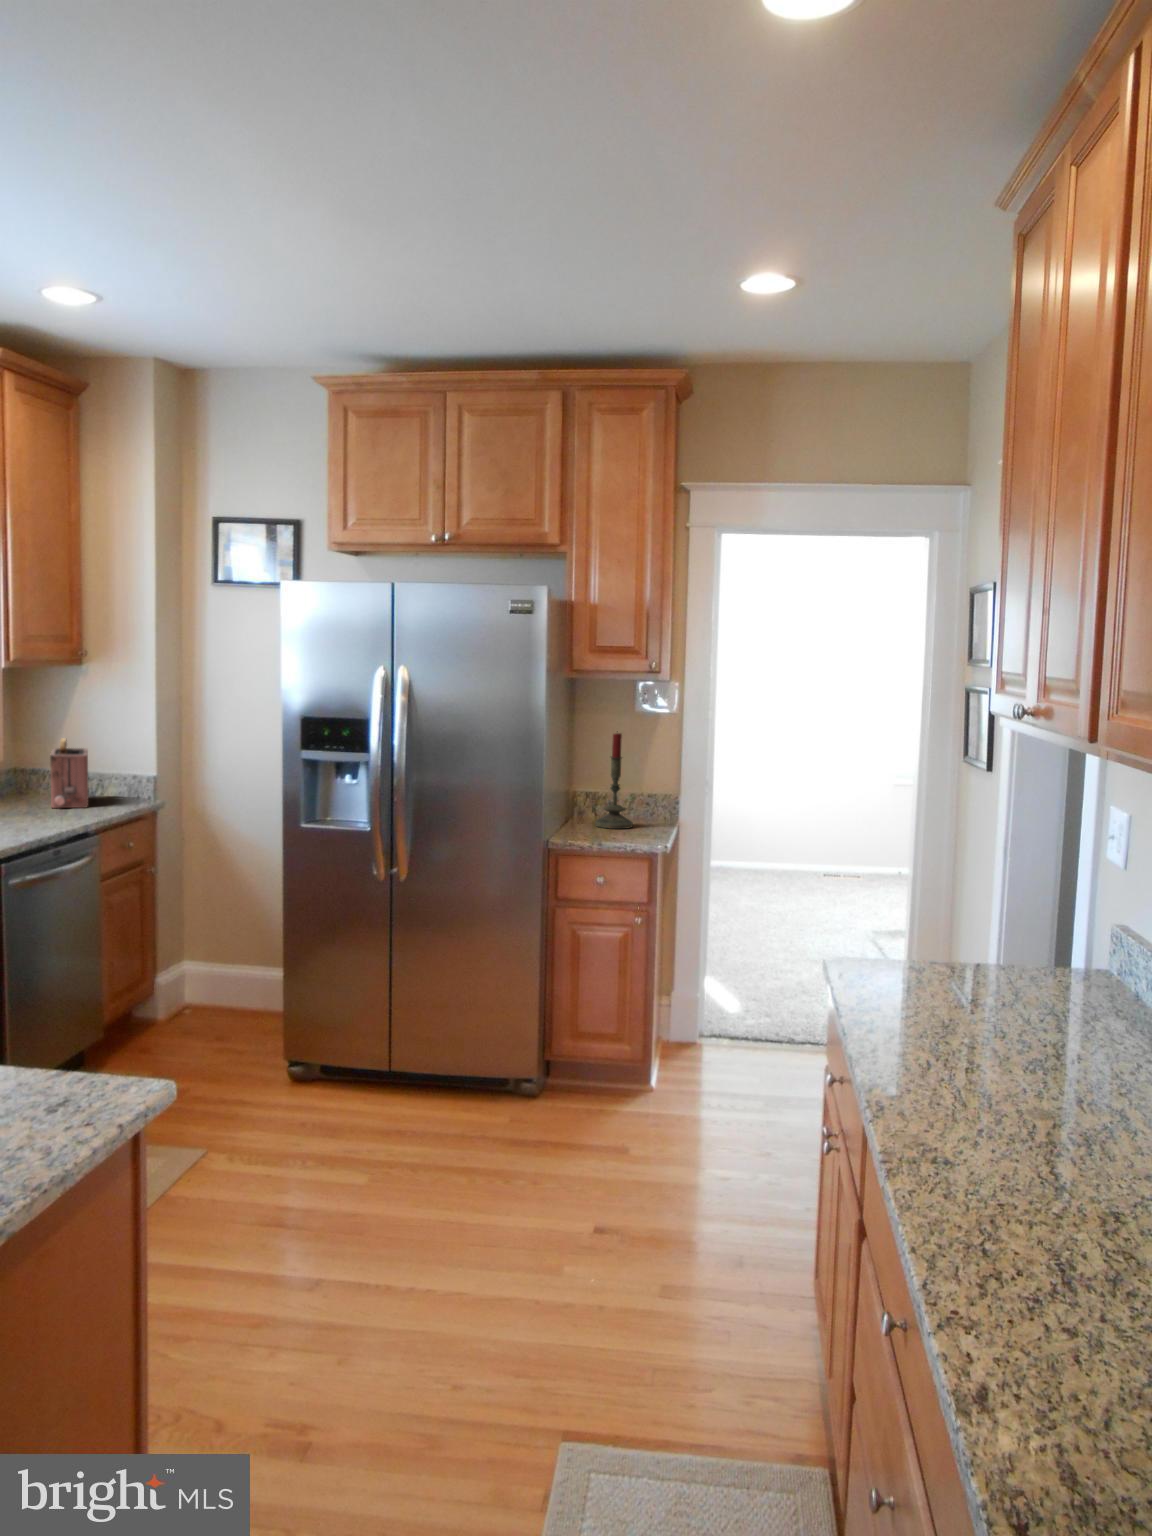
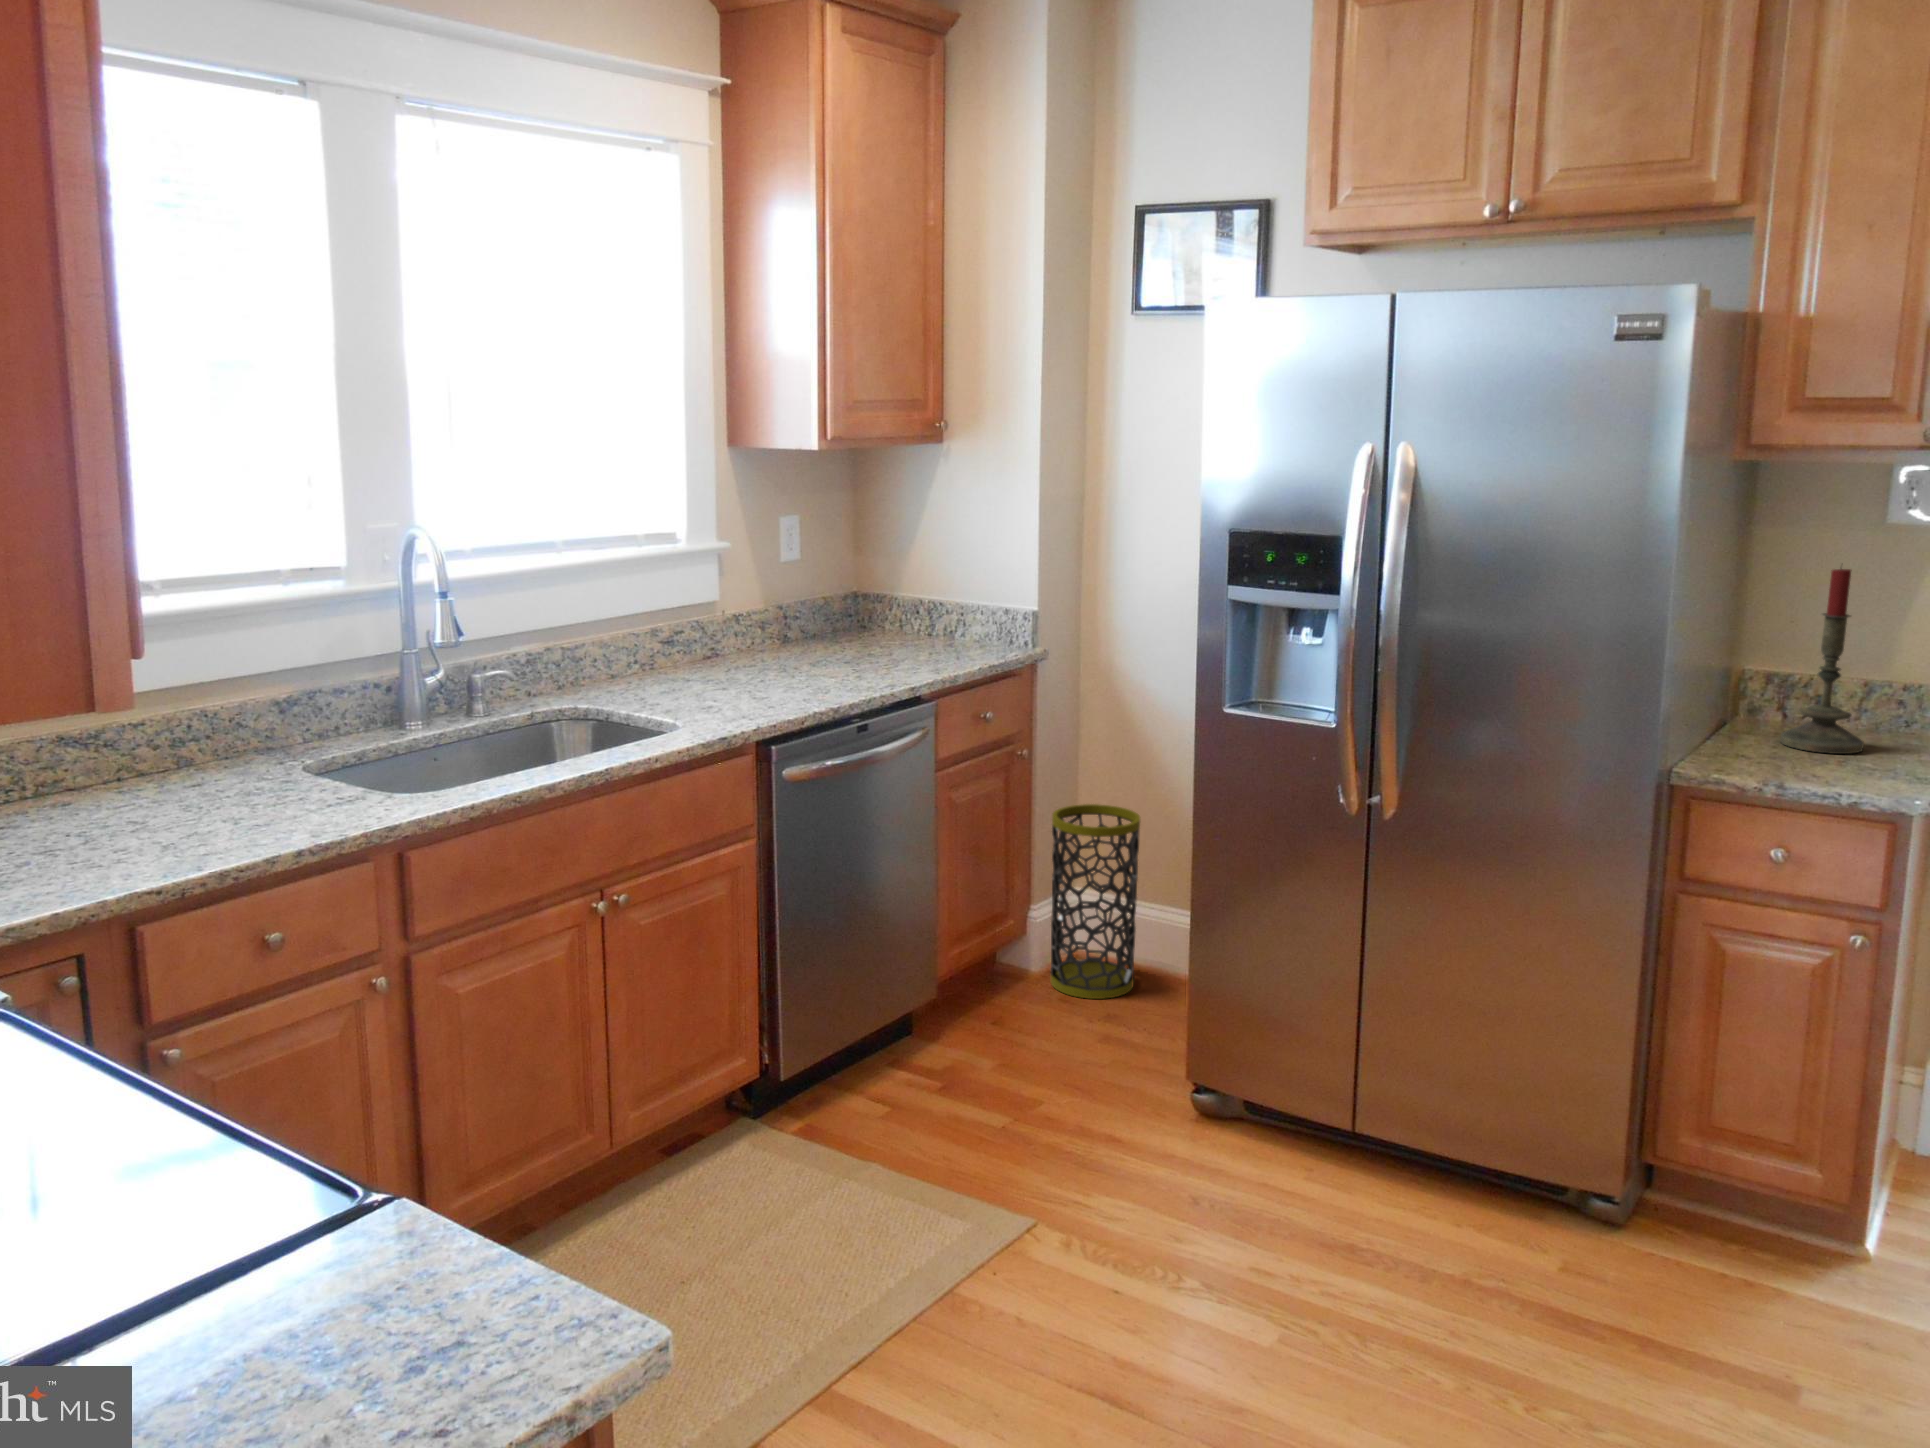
toaster: present [50,738,89,808] -> none [888,554,947,657]
trash can: none [172,903,233,1032] -> present [1051,804,1140,999]

